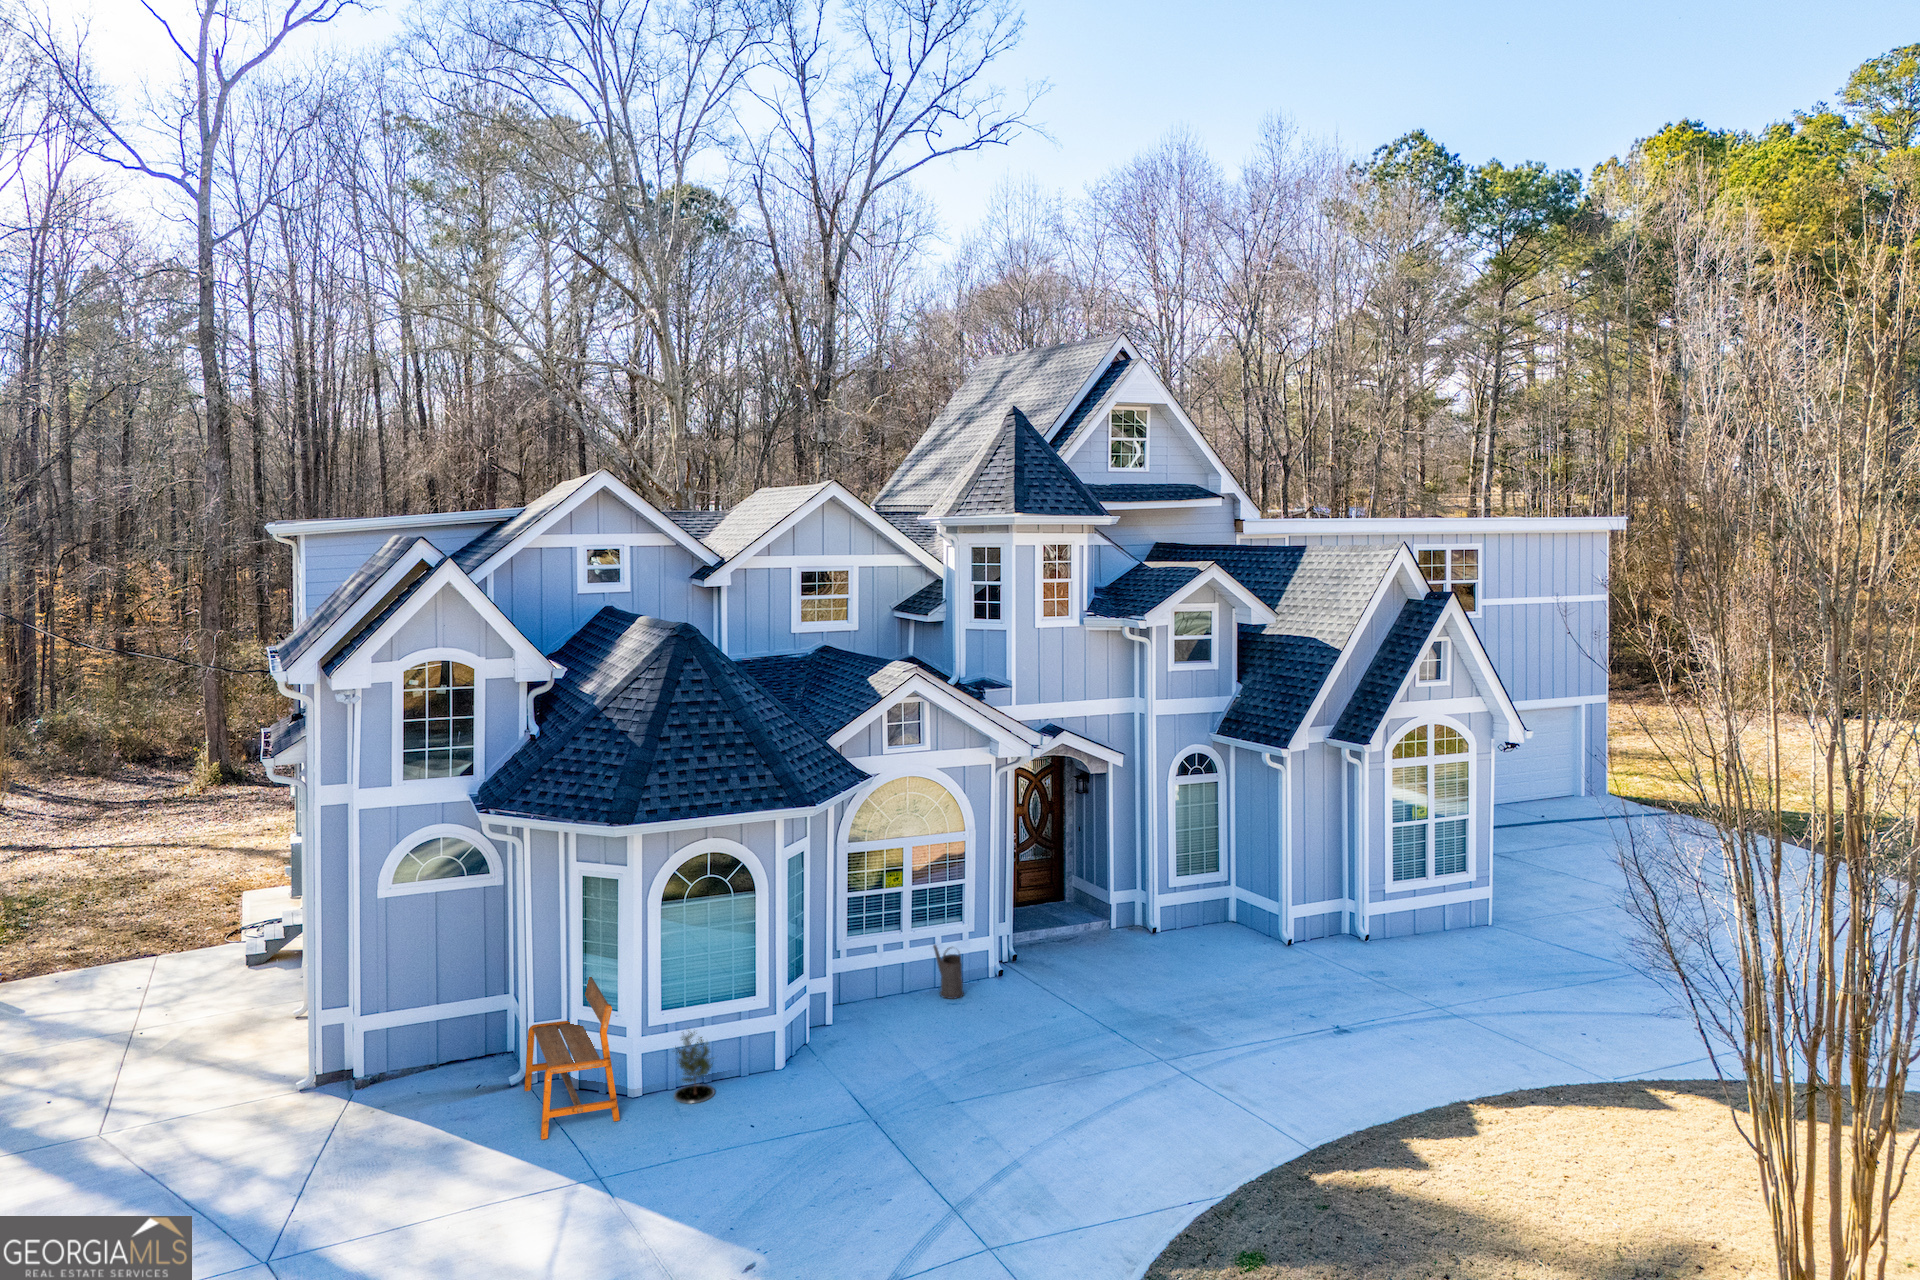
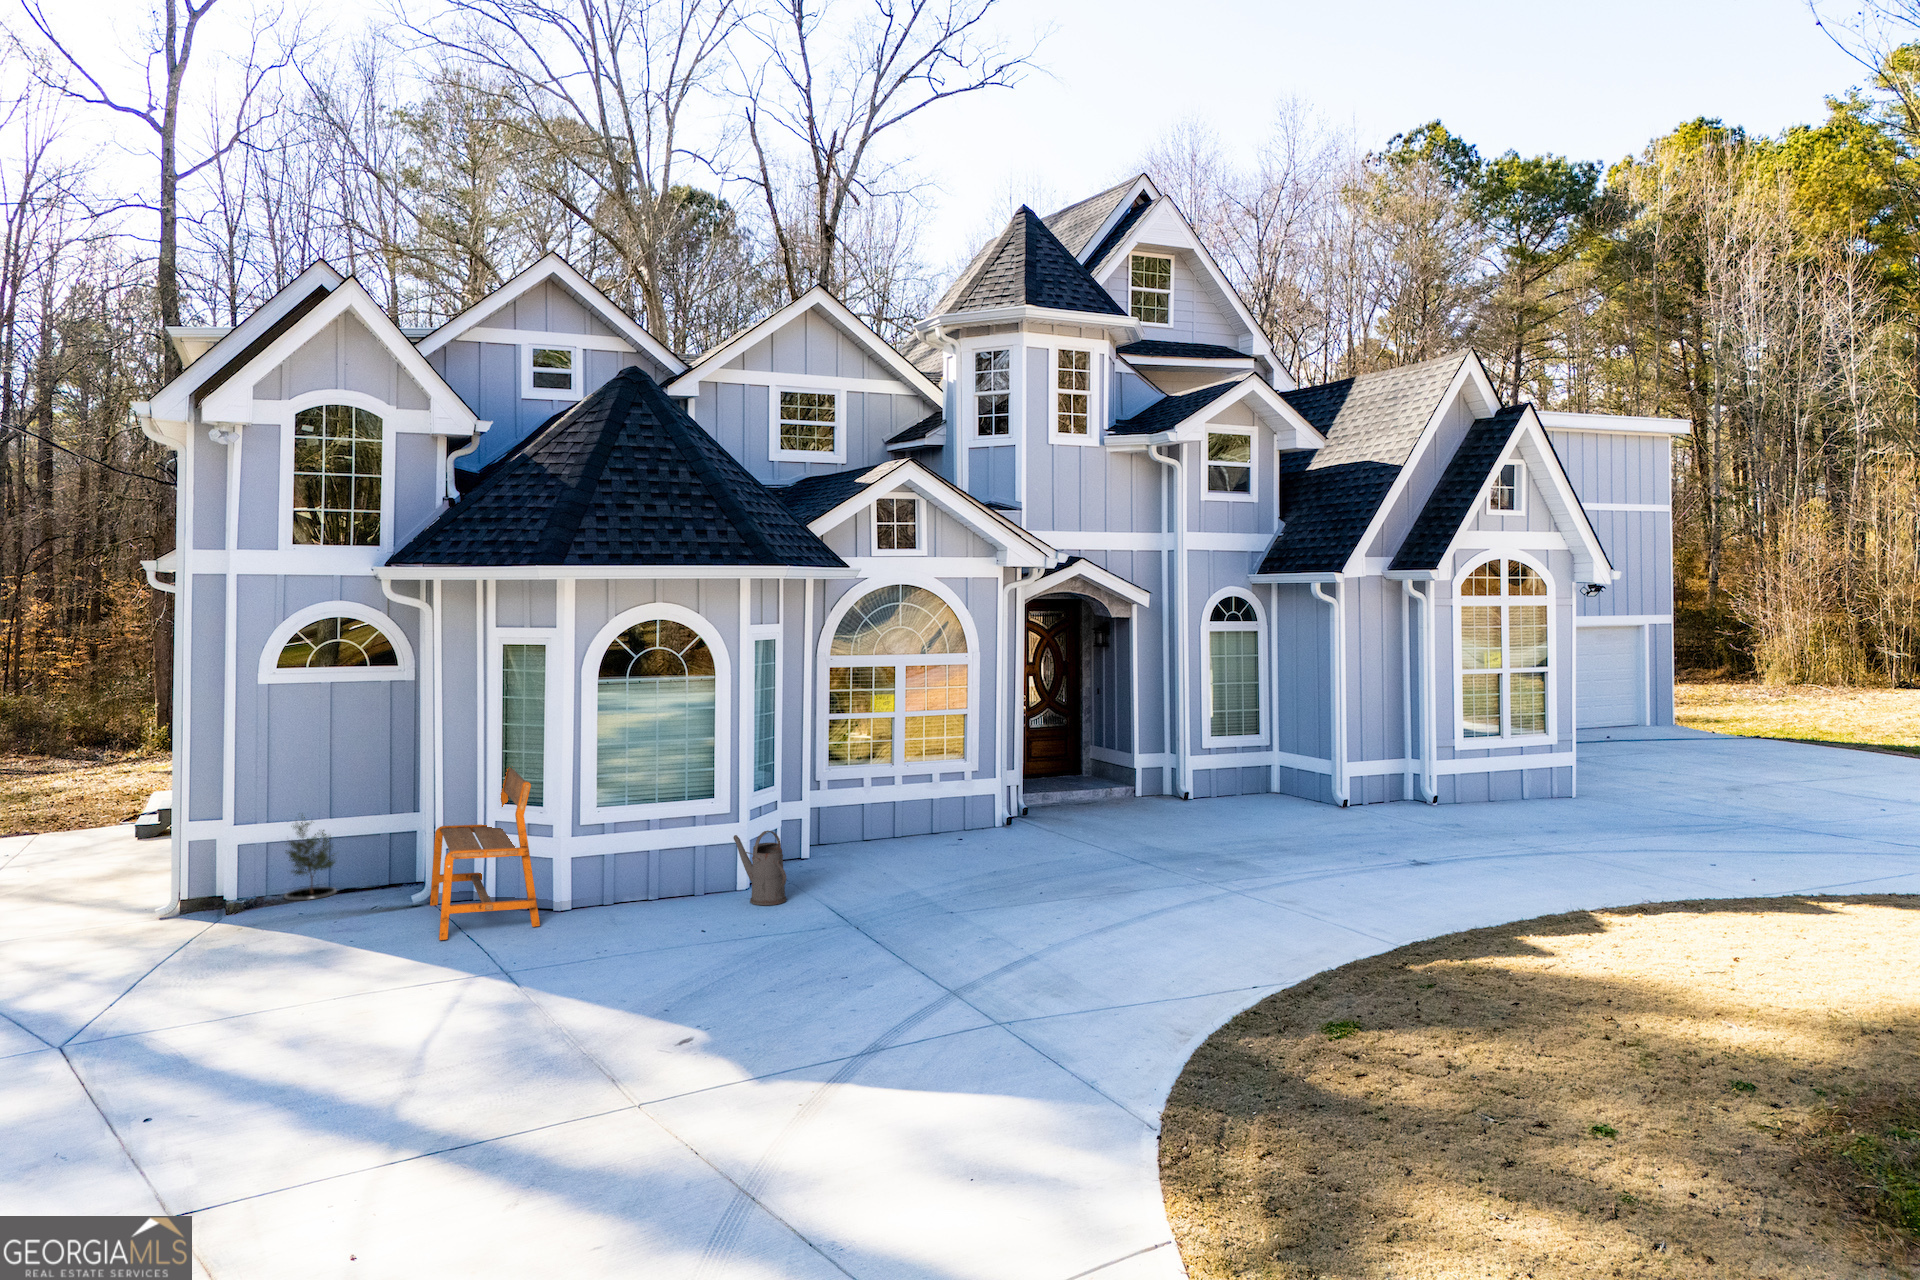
watering can: present [933,945,964,999] -> present [733,831,786,905]
potted tree: present [674,1032,714,1104] -> present [284,815,337,900]

